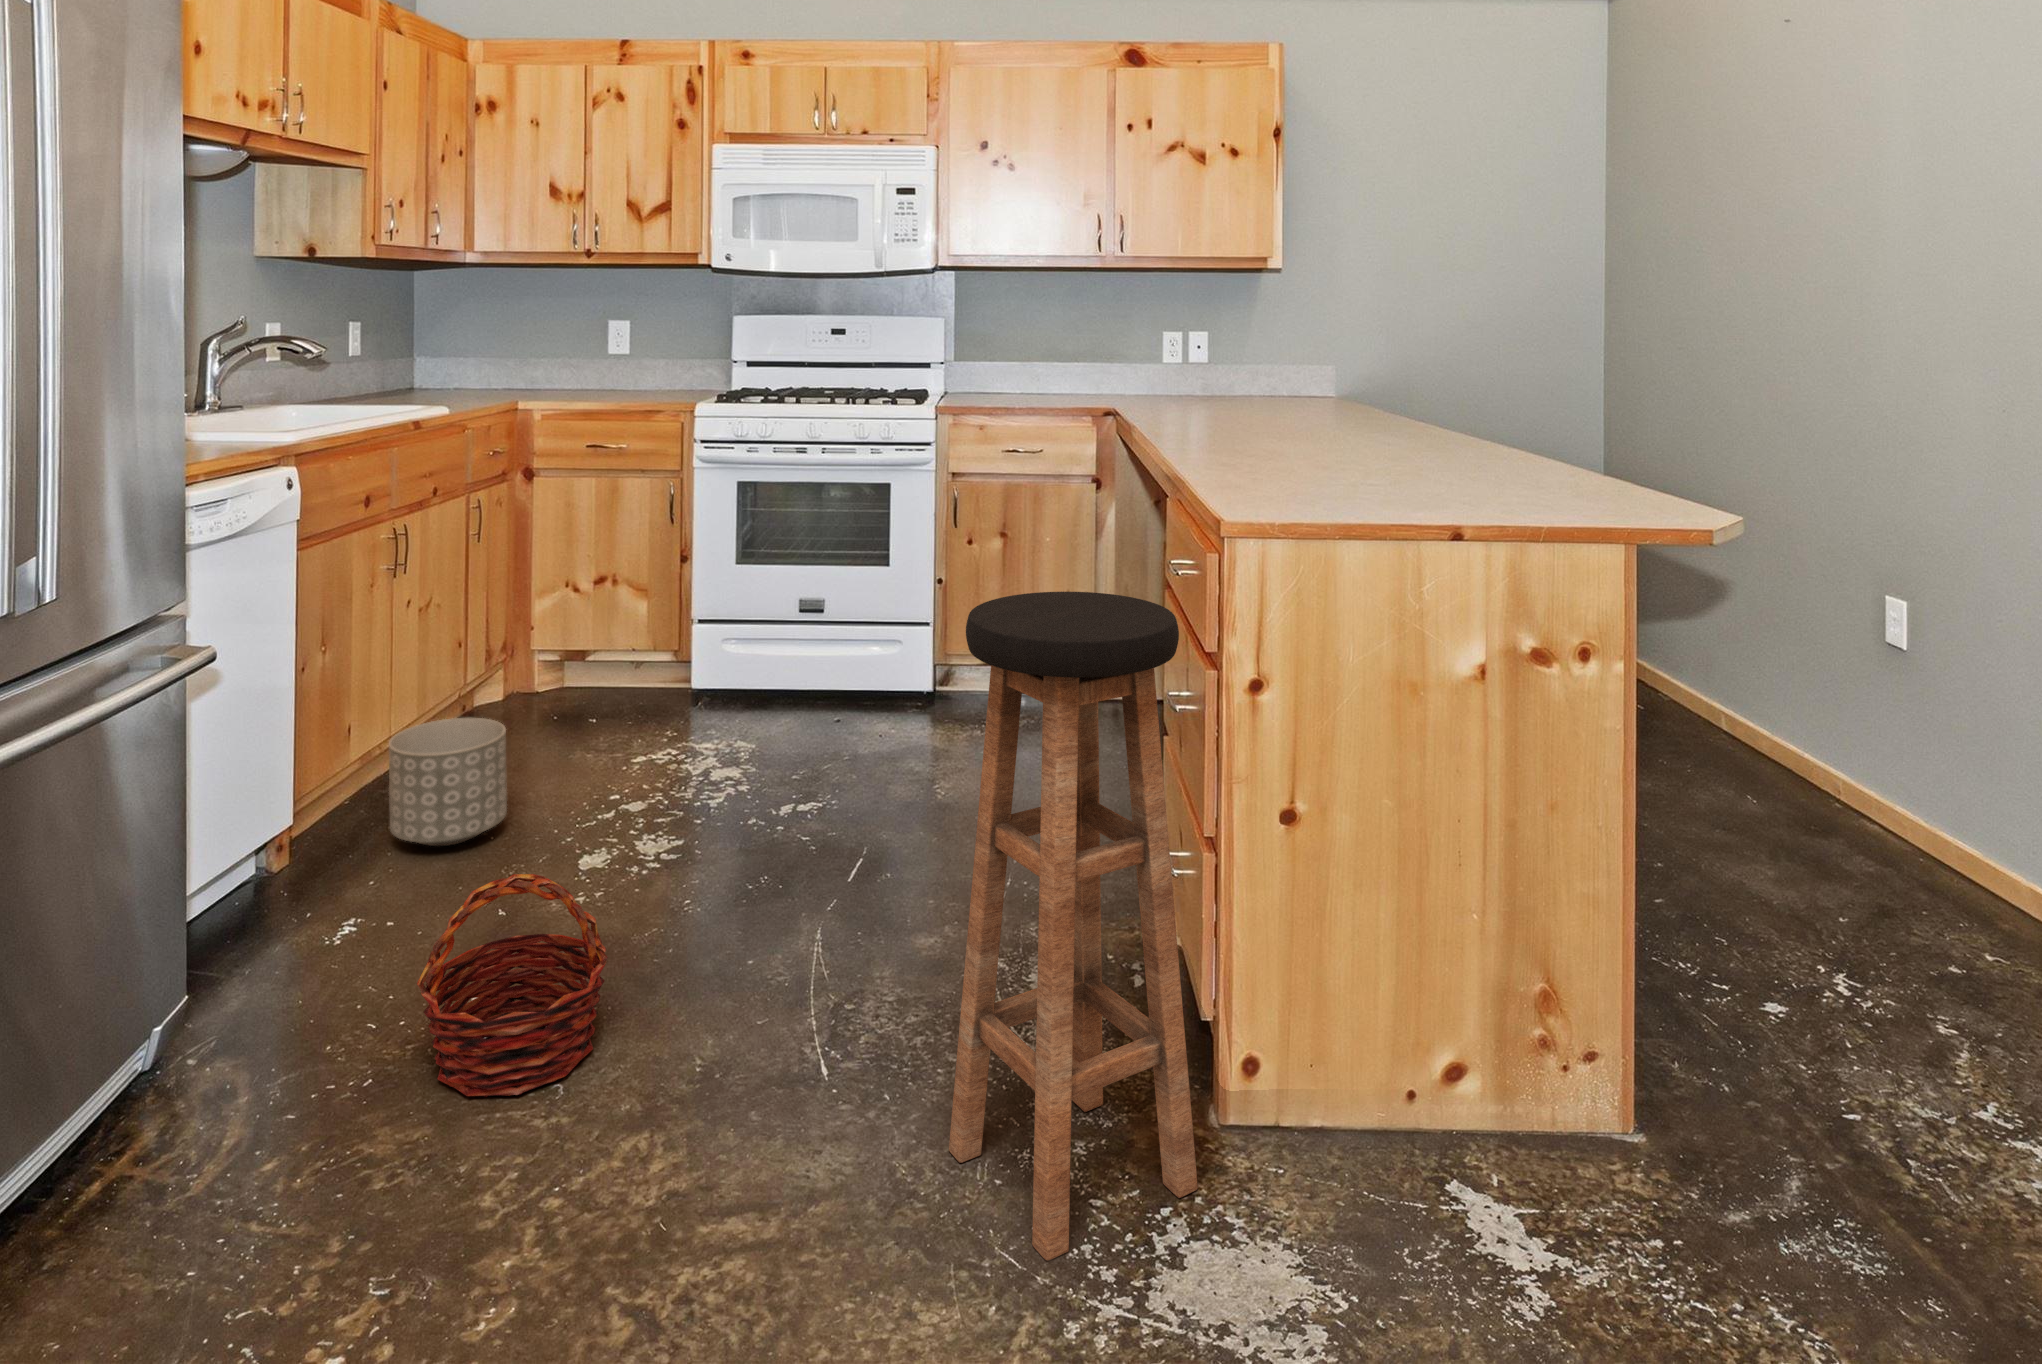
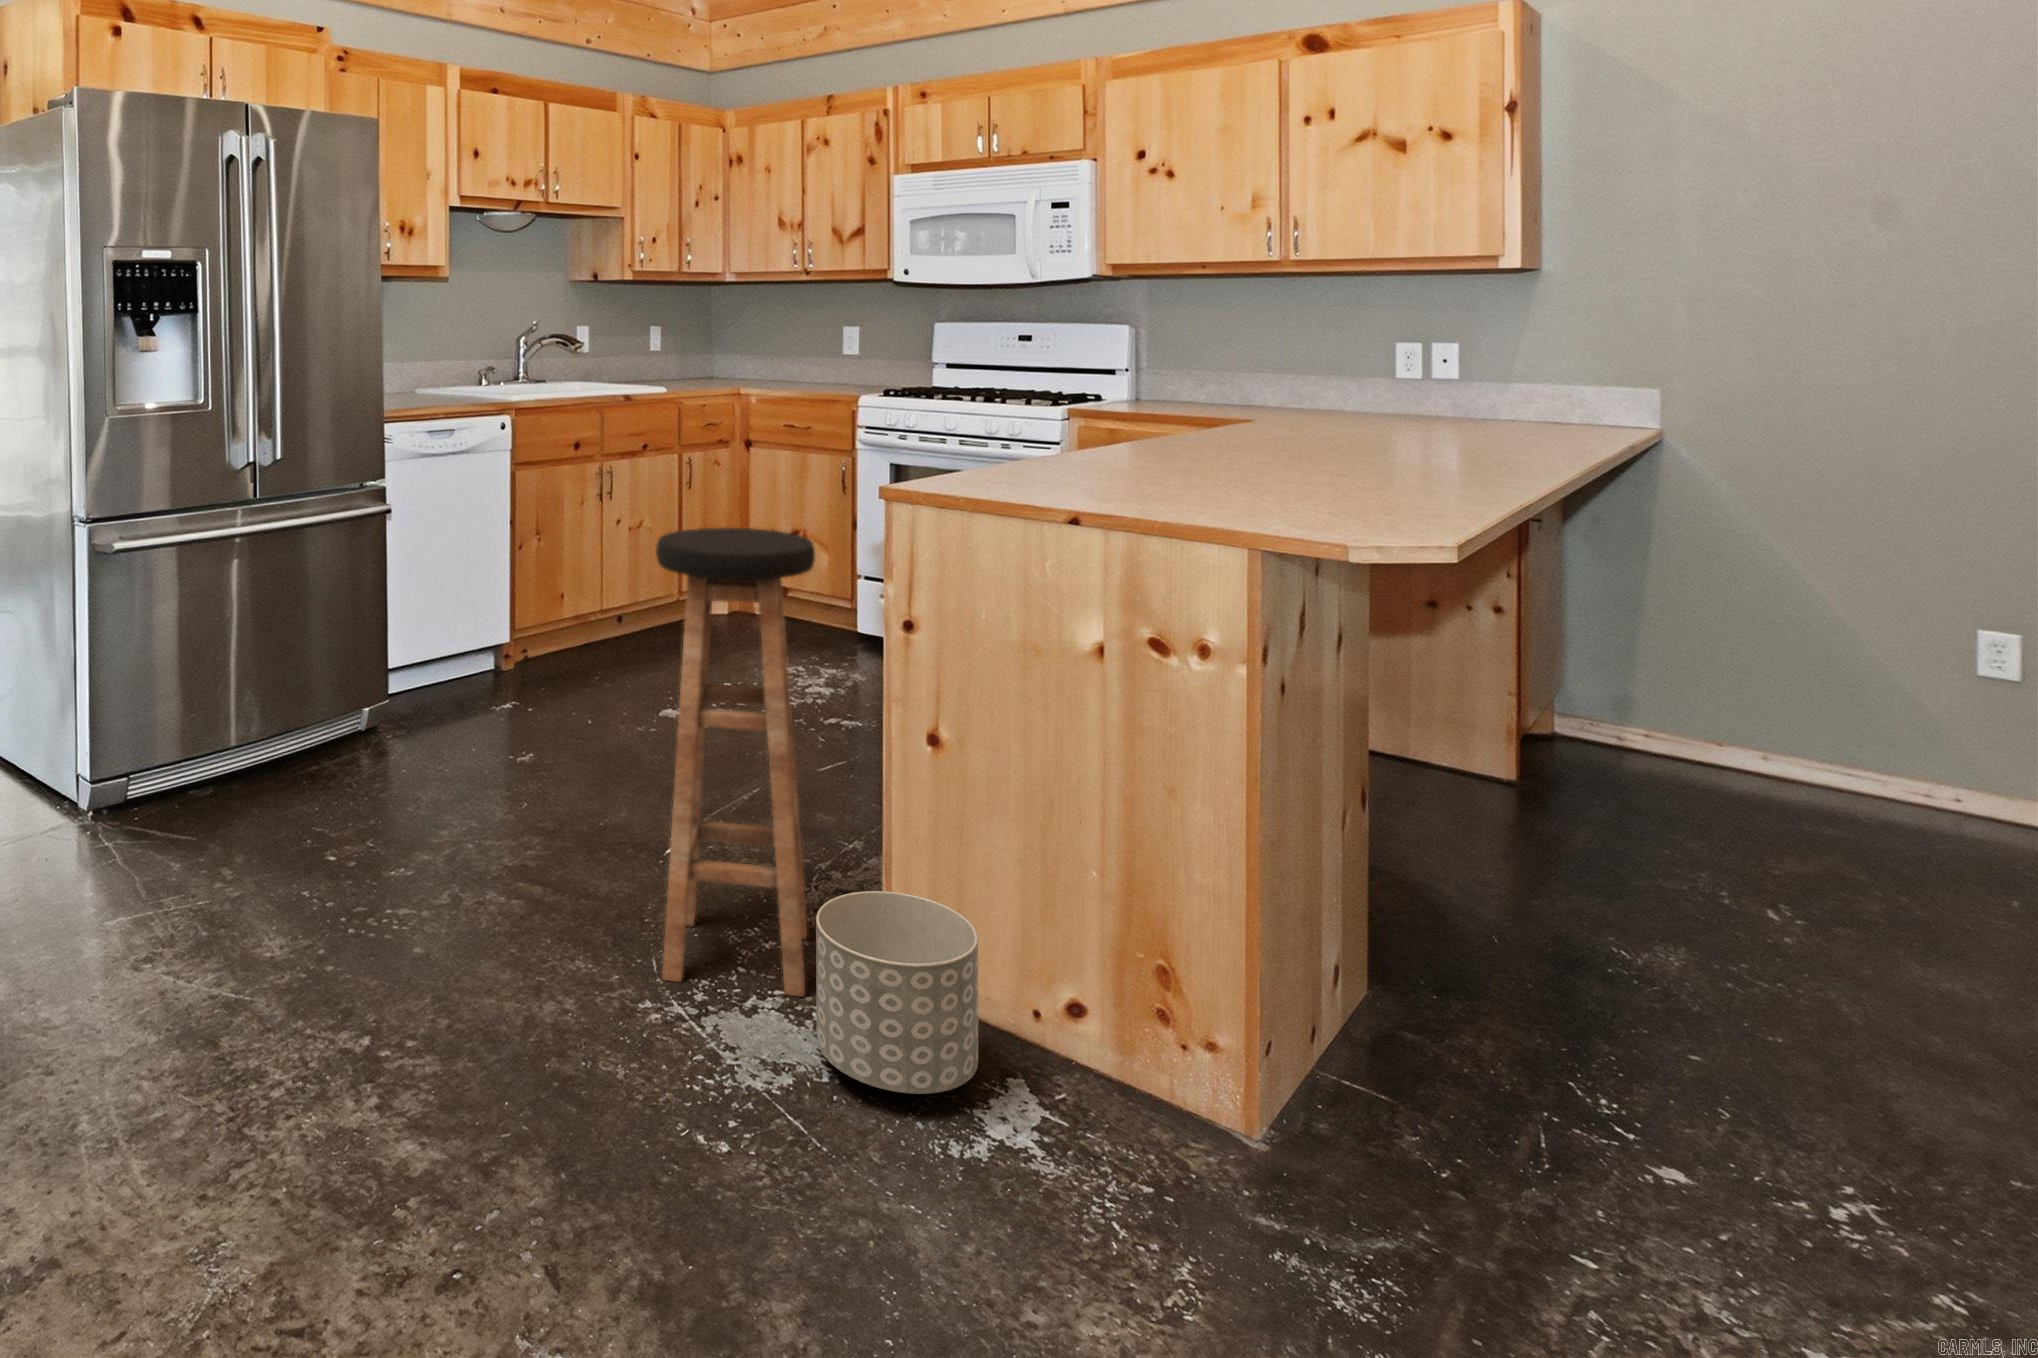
planter: present [389,718,507,846] -> present [816,891,978,1094]
basket: present [417,874,608,1097] -> none [459,678,568,810]

